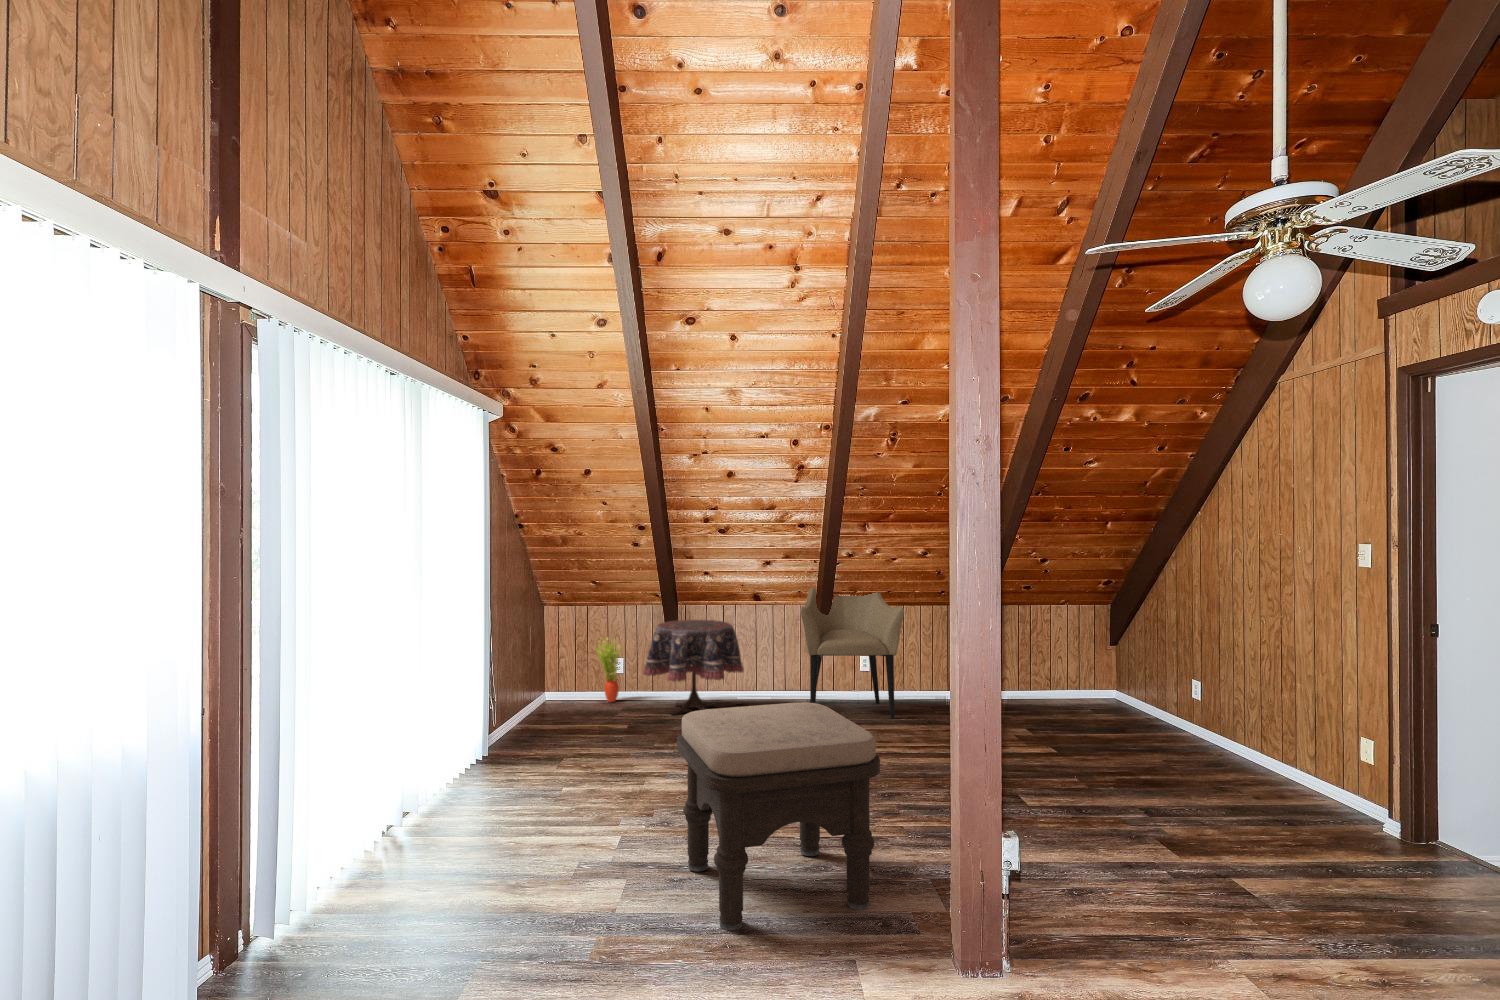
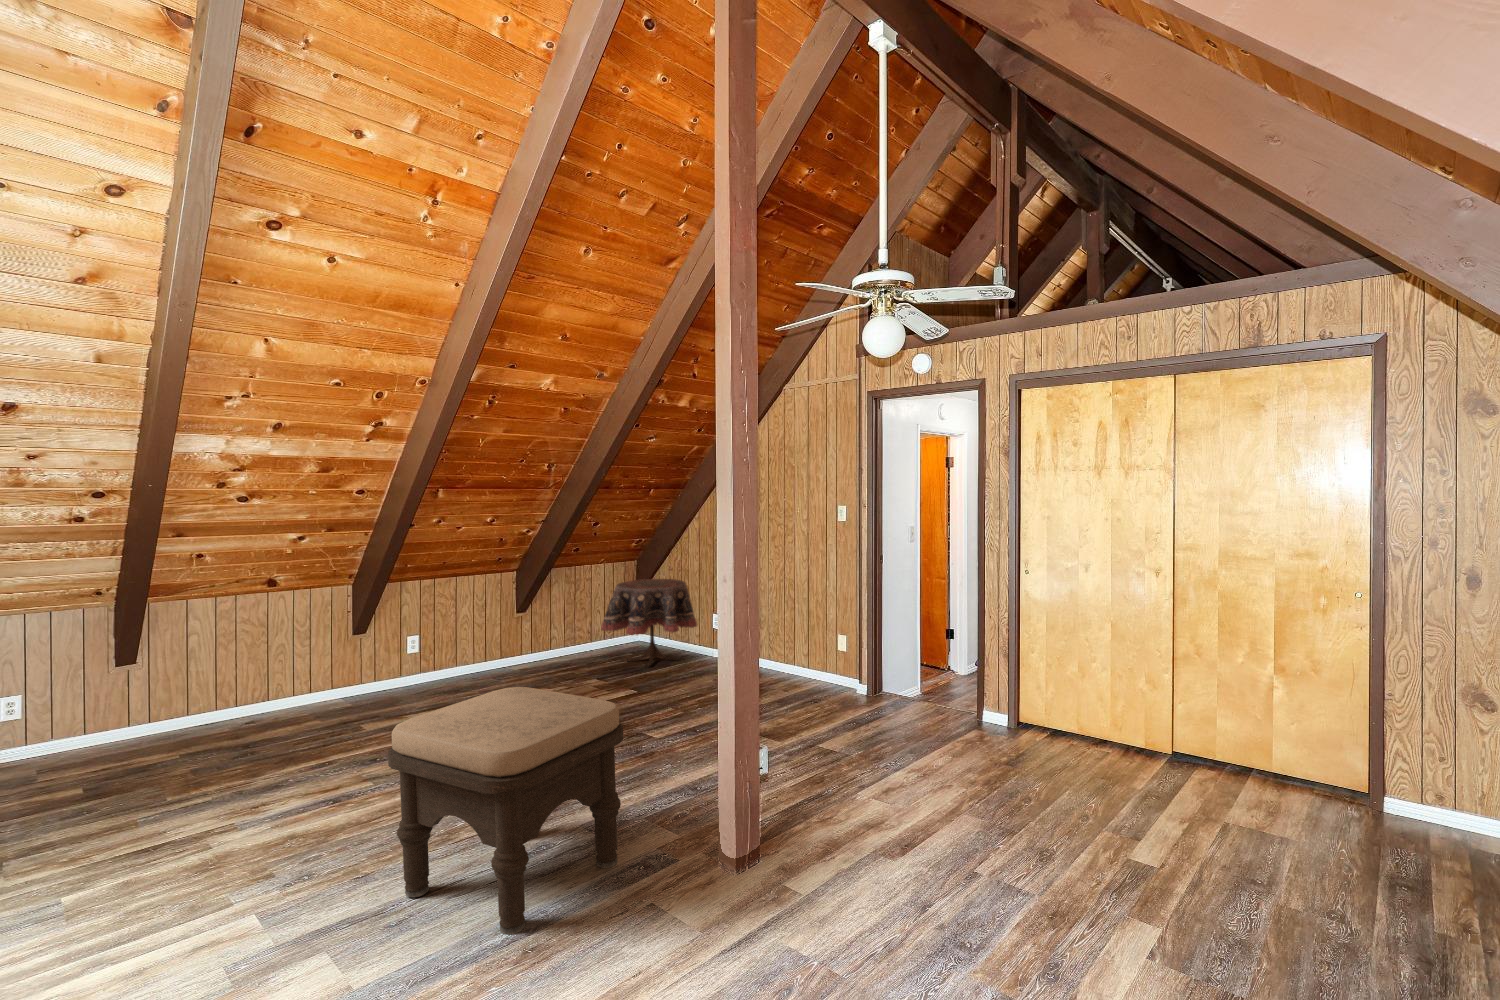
armchair: present [800,588,904,719] -> none [350,558,471,716]
side table: present [642,620,744,716] -> present [601,579,697,668]
potted plant: present [596,639,621,702] -> none [33,669,83,757]

